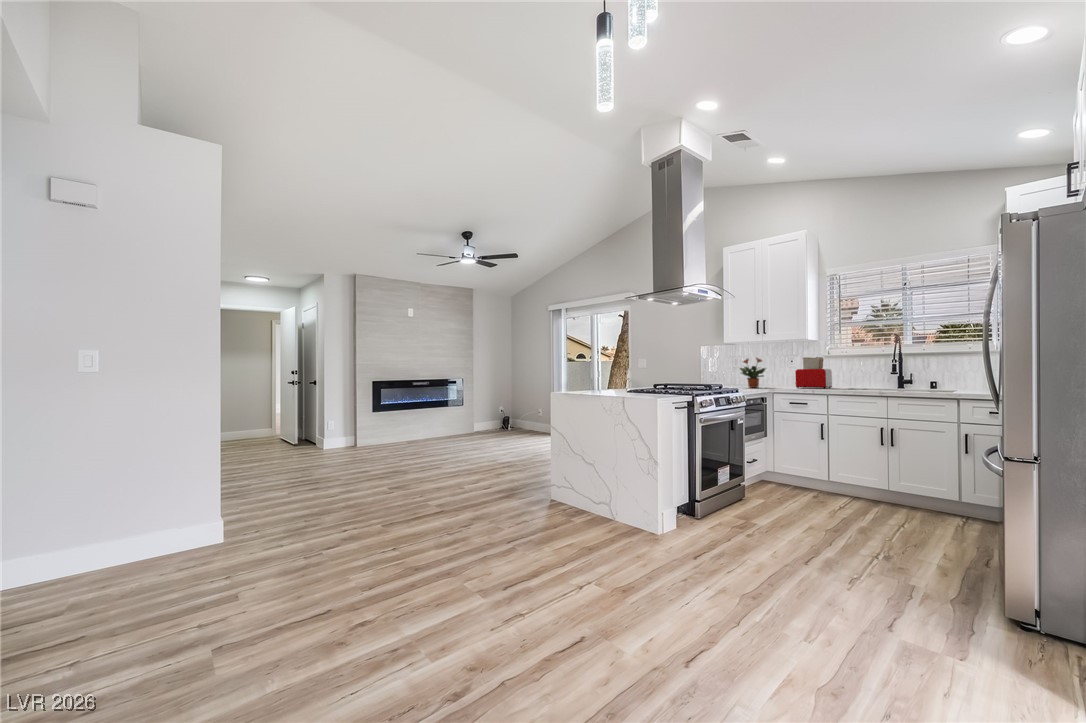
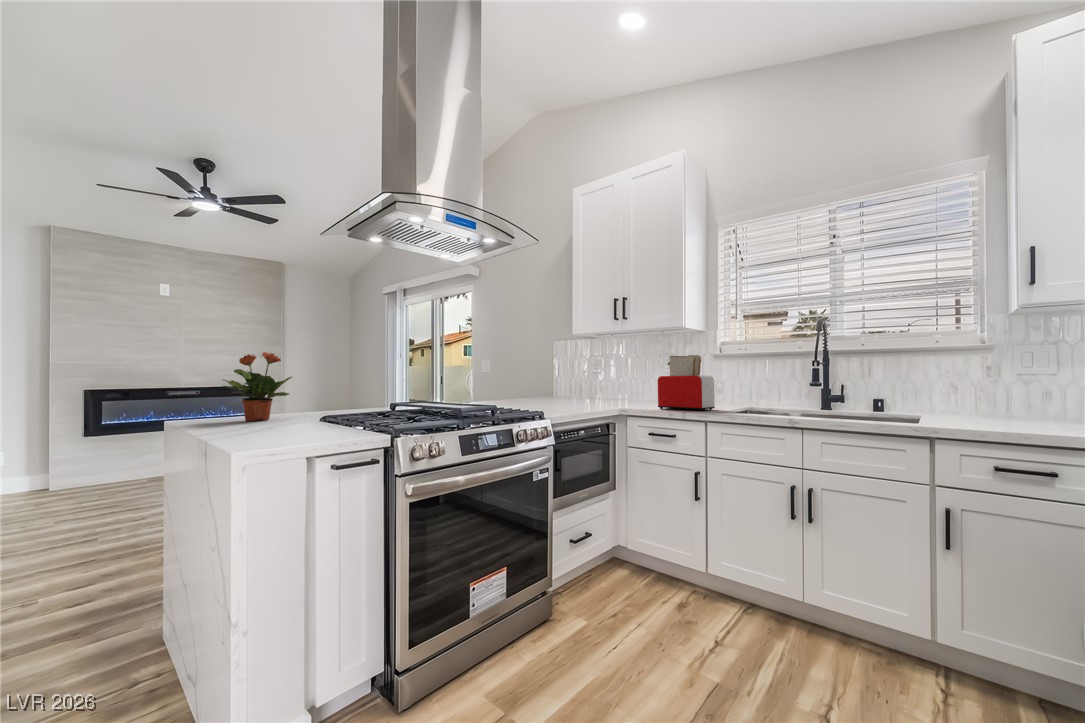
potted plant: present [740,358,765,388] -> present [223,352,292,421]

